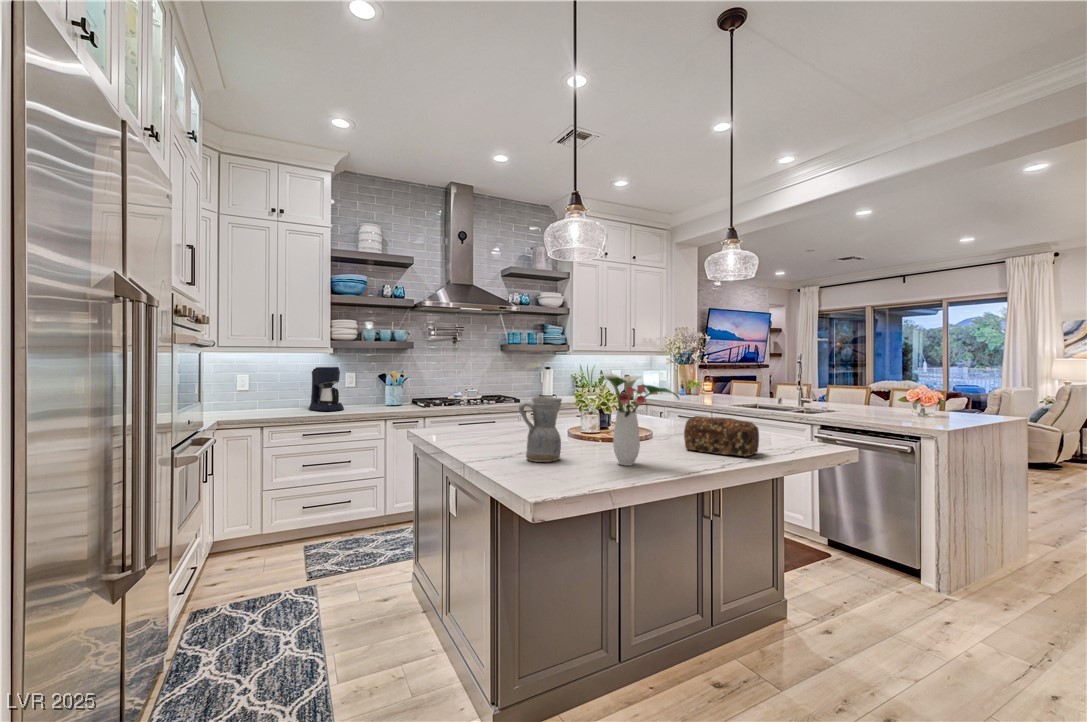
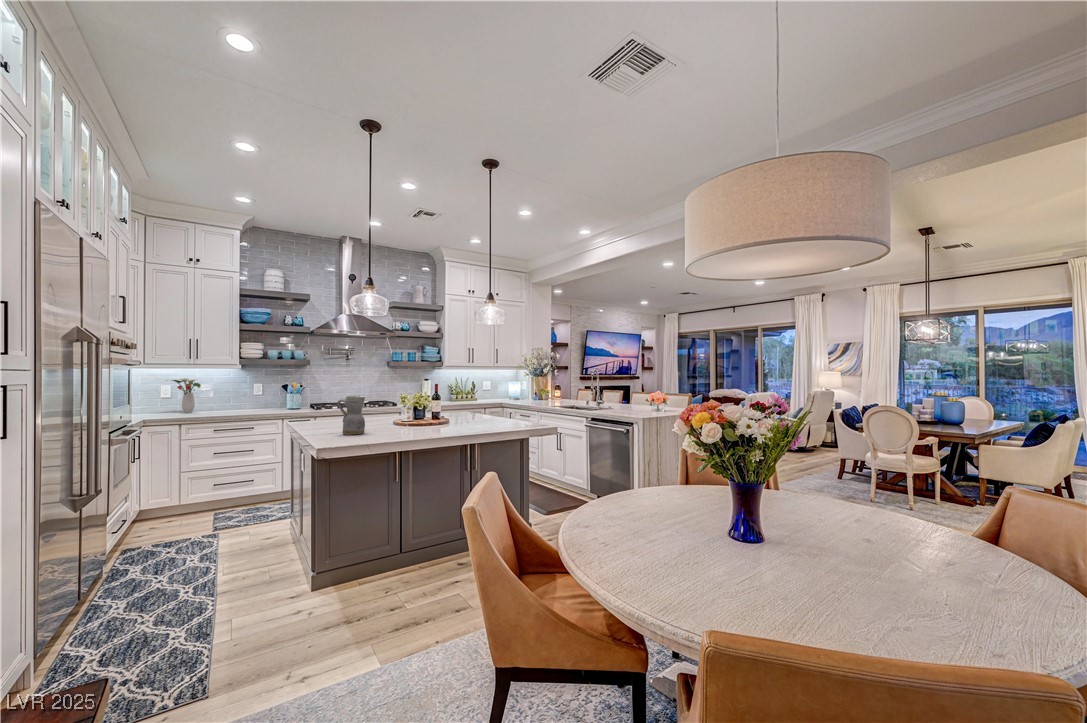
coffee maker: present [309,367,344,411] -> none [221,379,250,413]
flower arrangement: present [598,374,679,466] -> present [172,378,201,413]
bread loaf: present [684,416,759,456] -> none [450,408,493,430]

